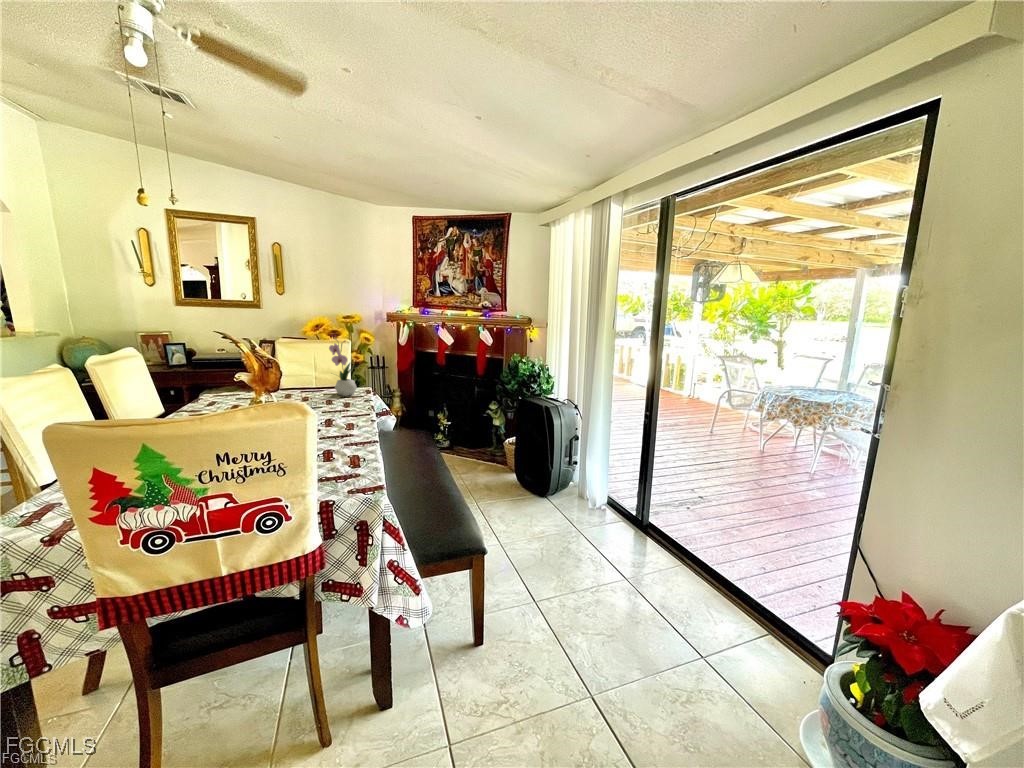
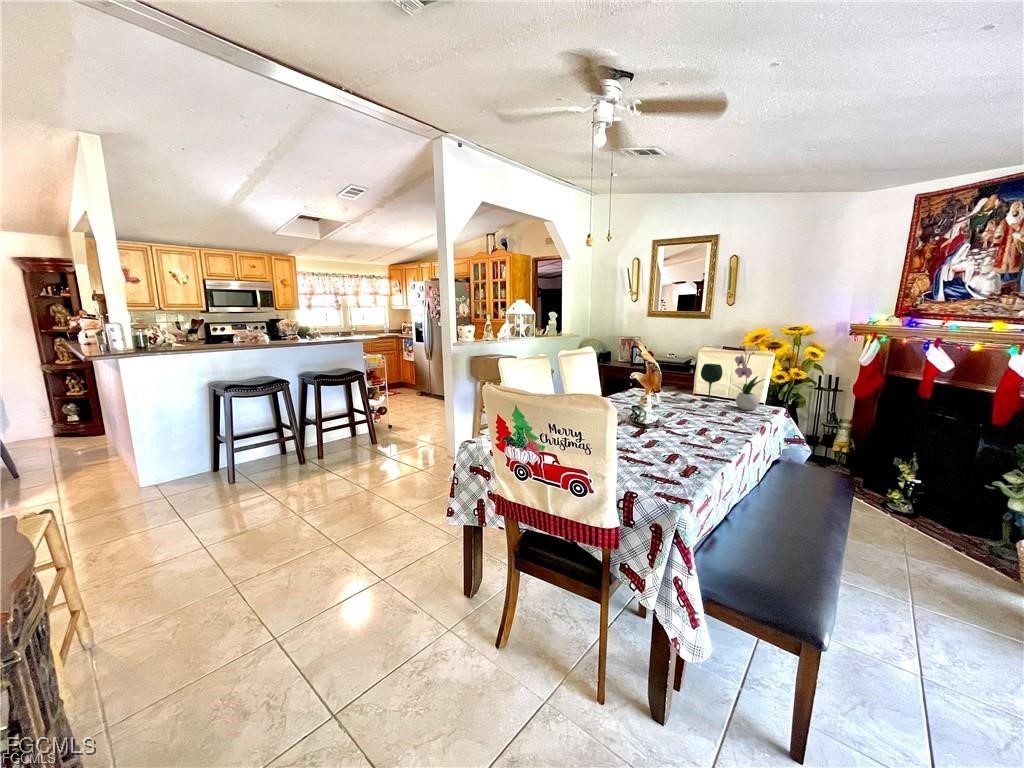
wine glass: none [293,355,316,394] -> present [701,364,723,401]

